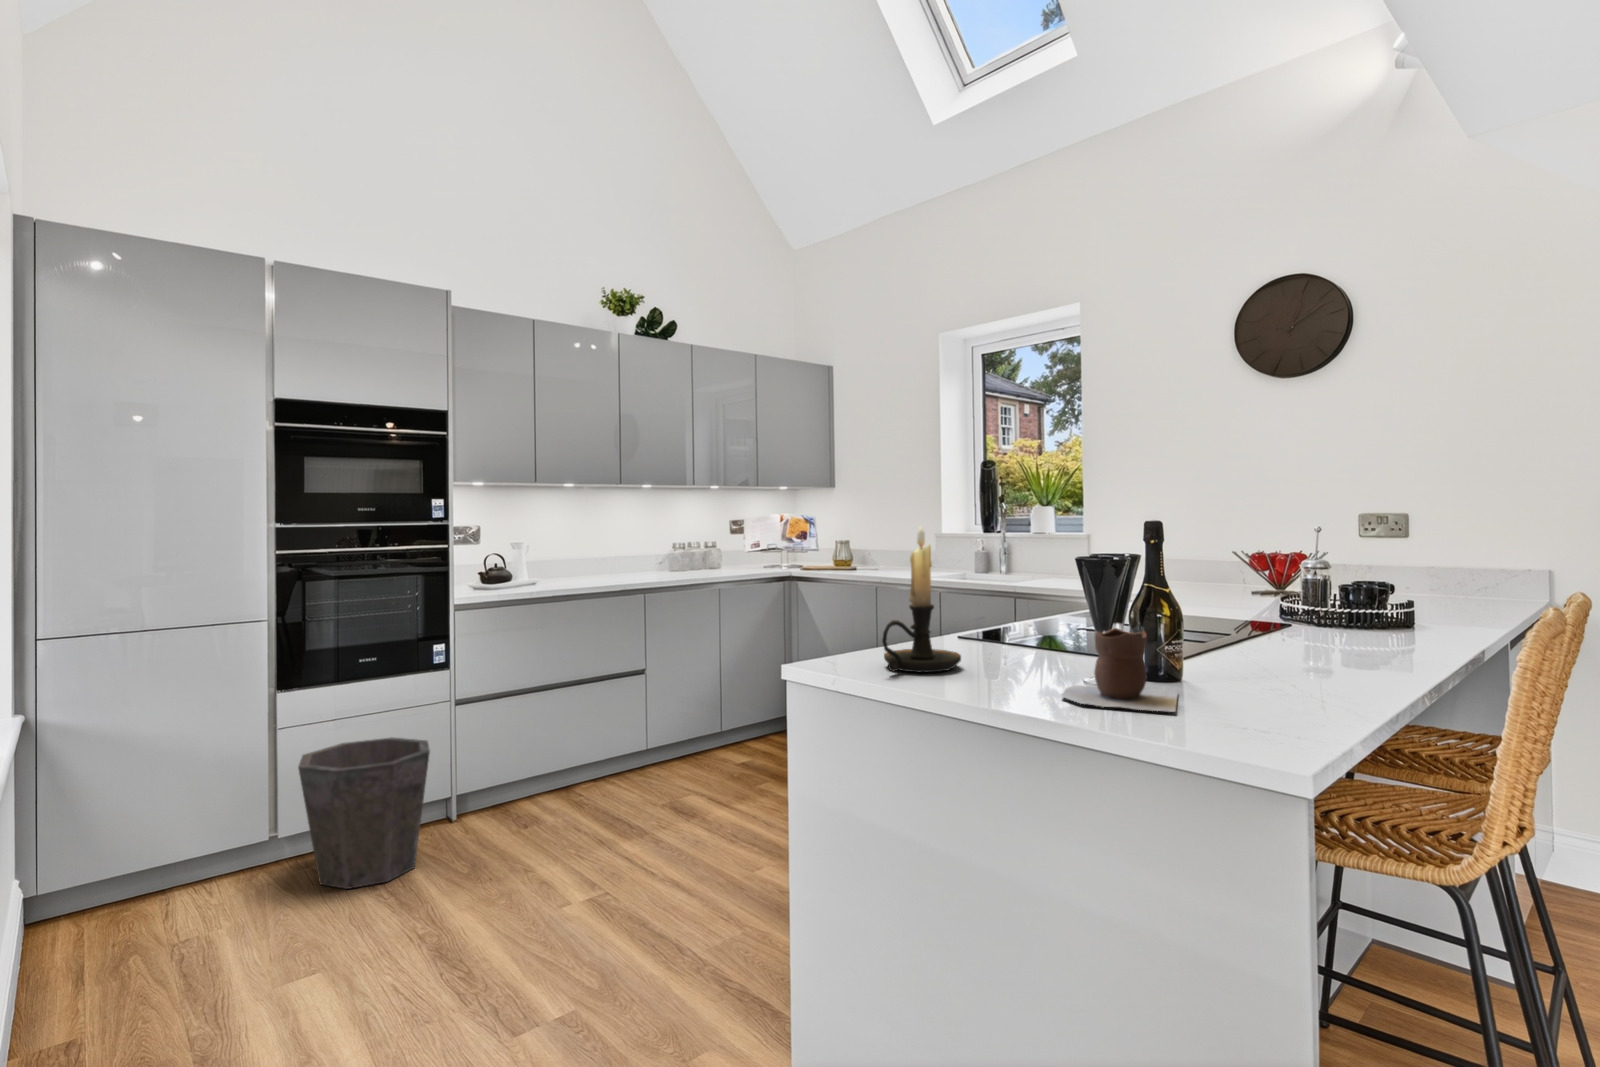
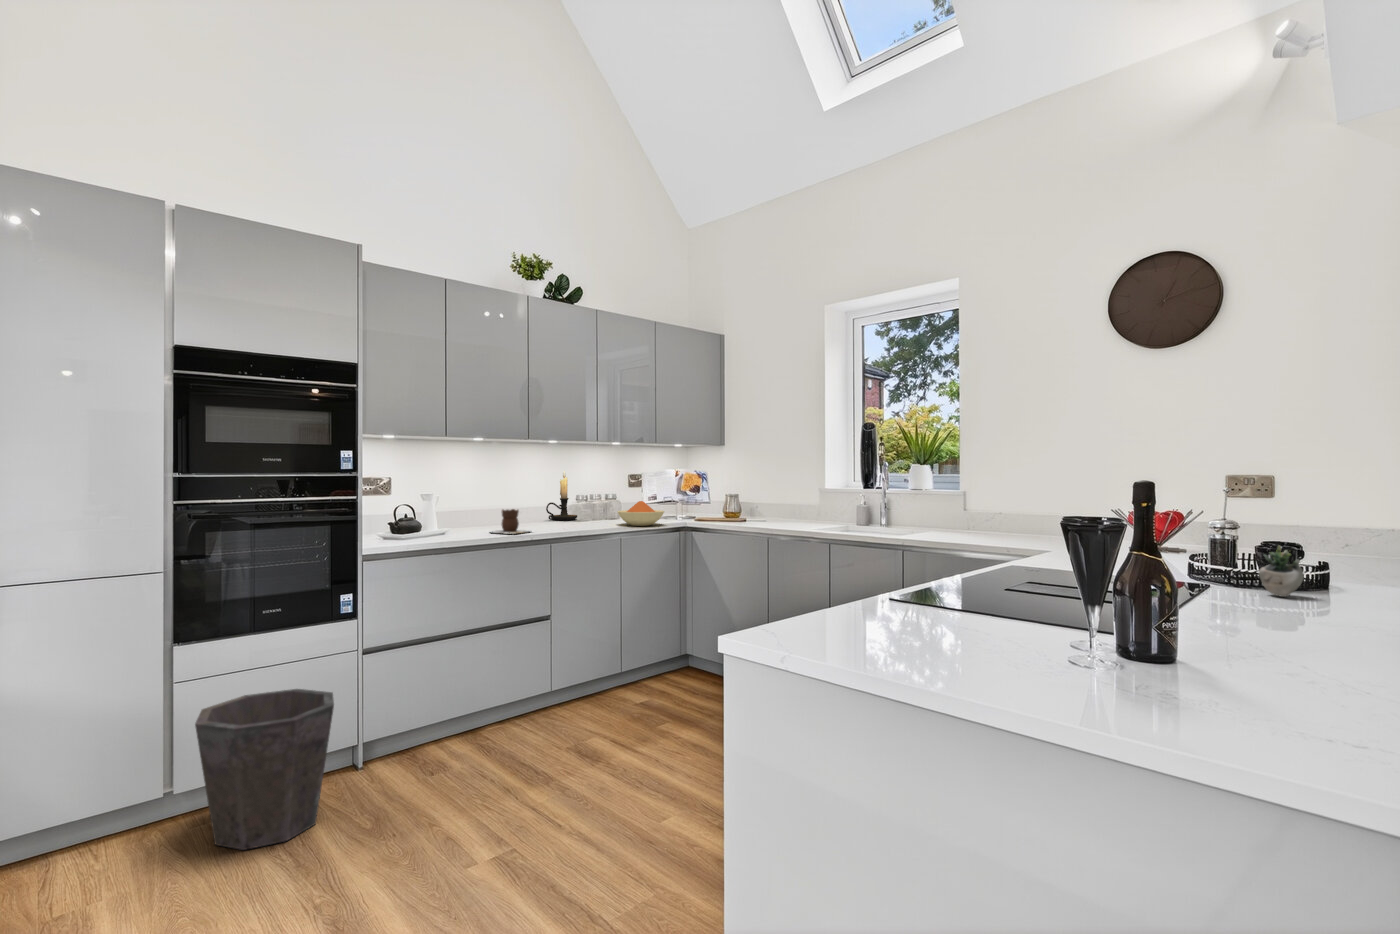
candle holder: present [882,526,961,672] -> present [546,471,577,520]
bowl: none [718,549,768,575] -> present [617,501,664,526]
succulent plant: none [1333,580,1414,633] -> present [1259,544,1347,597]
vase: present [1061,628,1178,712] -> present [491,509,528,534]

